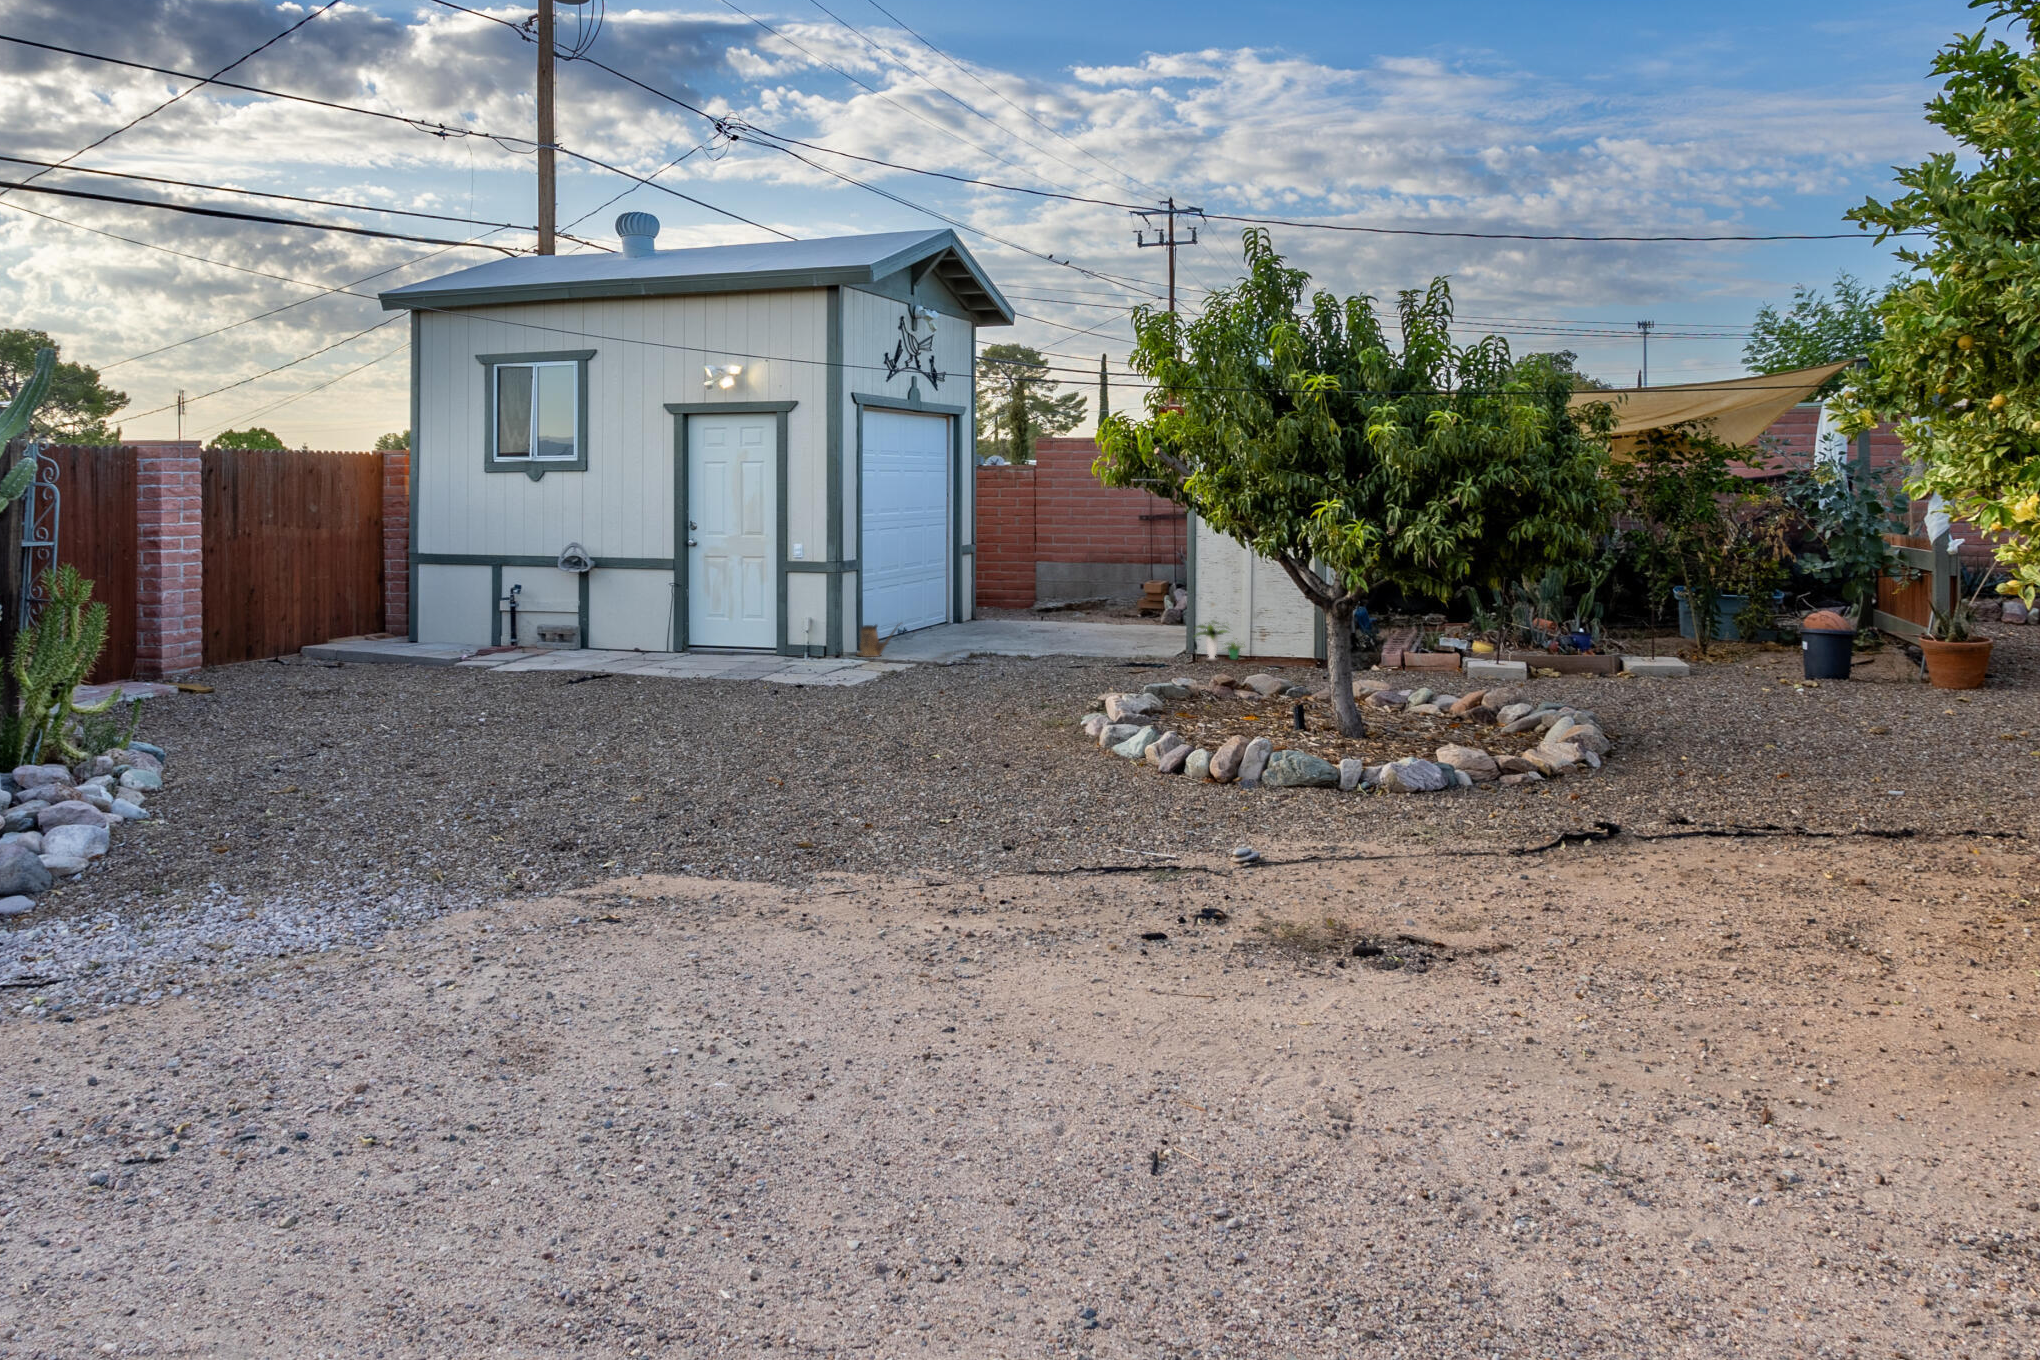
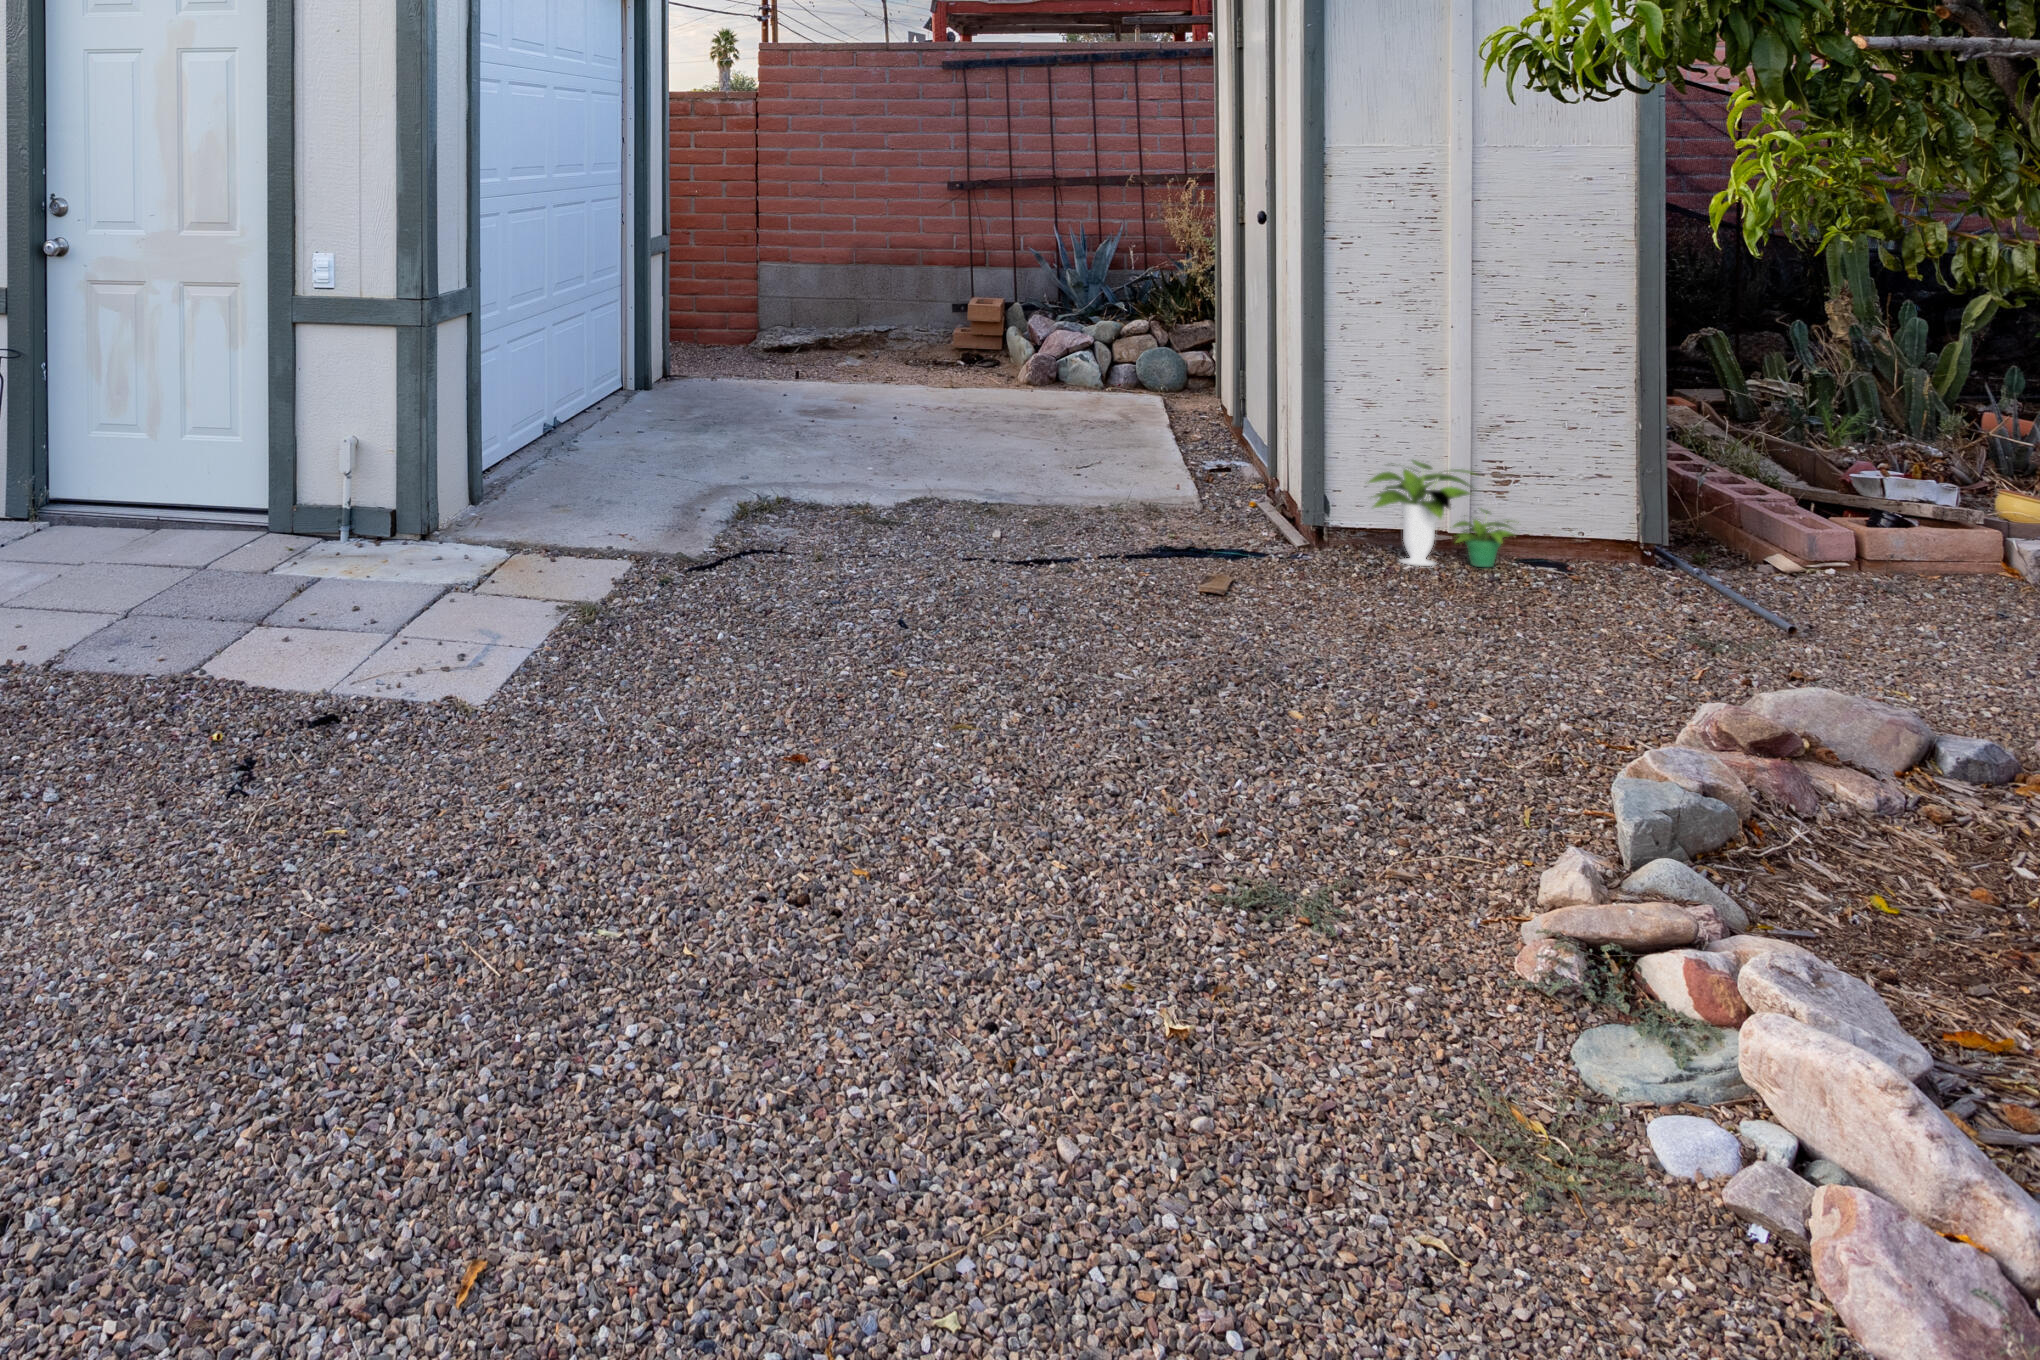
watering can: present [856,623,901,657] -> none [453,459,595,548]

